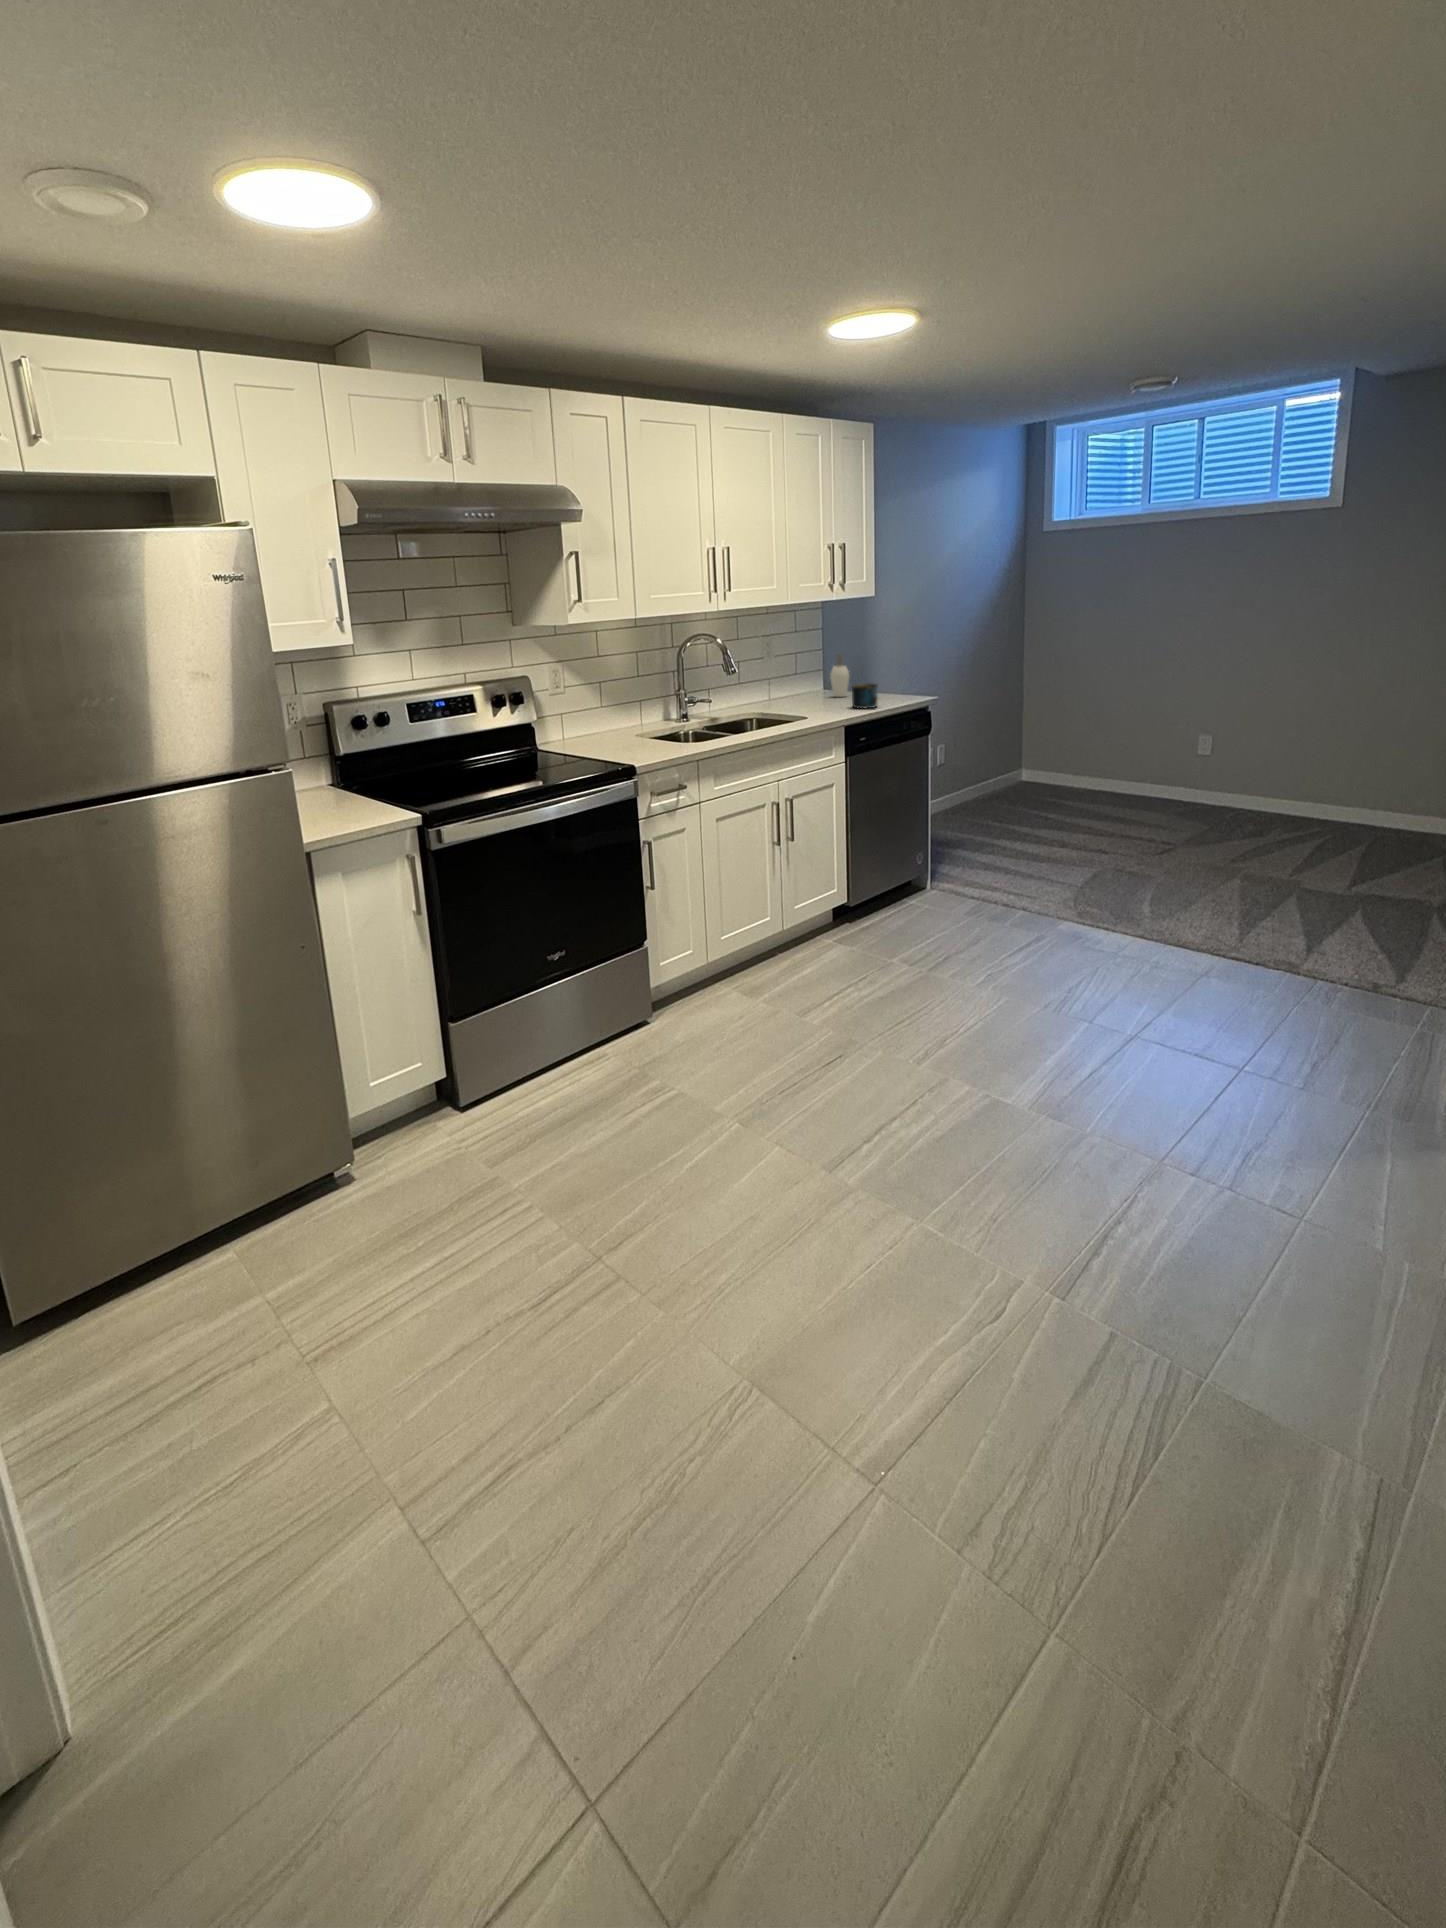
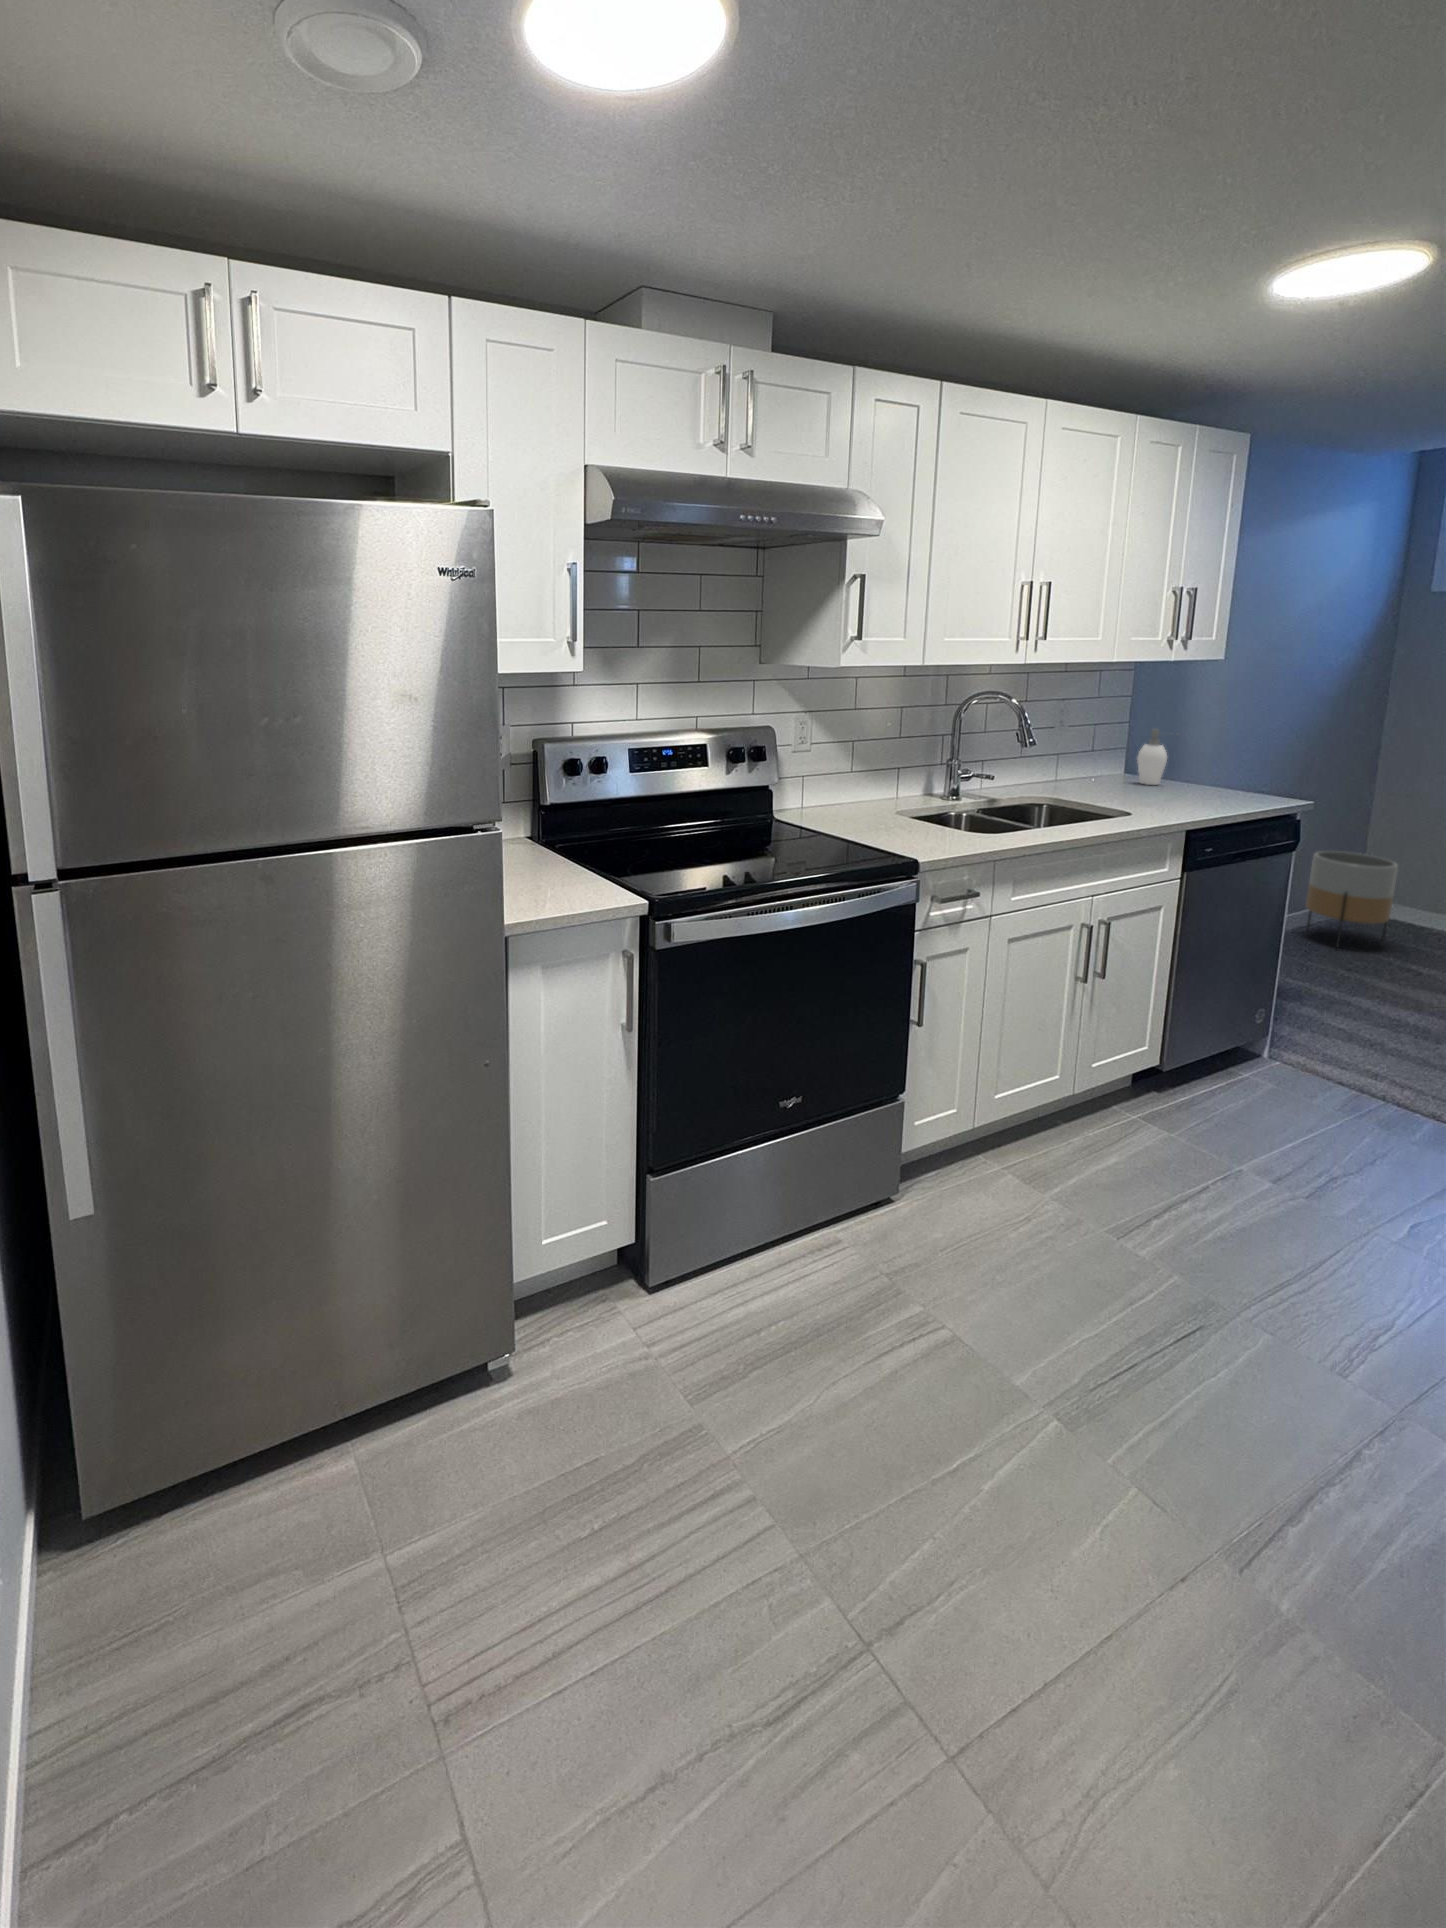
mug: present [851,683,878,709] -> none [1186,773,1233,807]
planter: none [977,736,1029,811] -> present [1306,851,1398,949]

